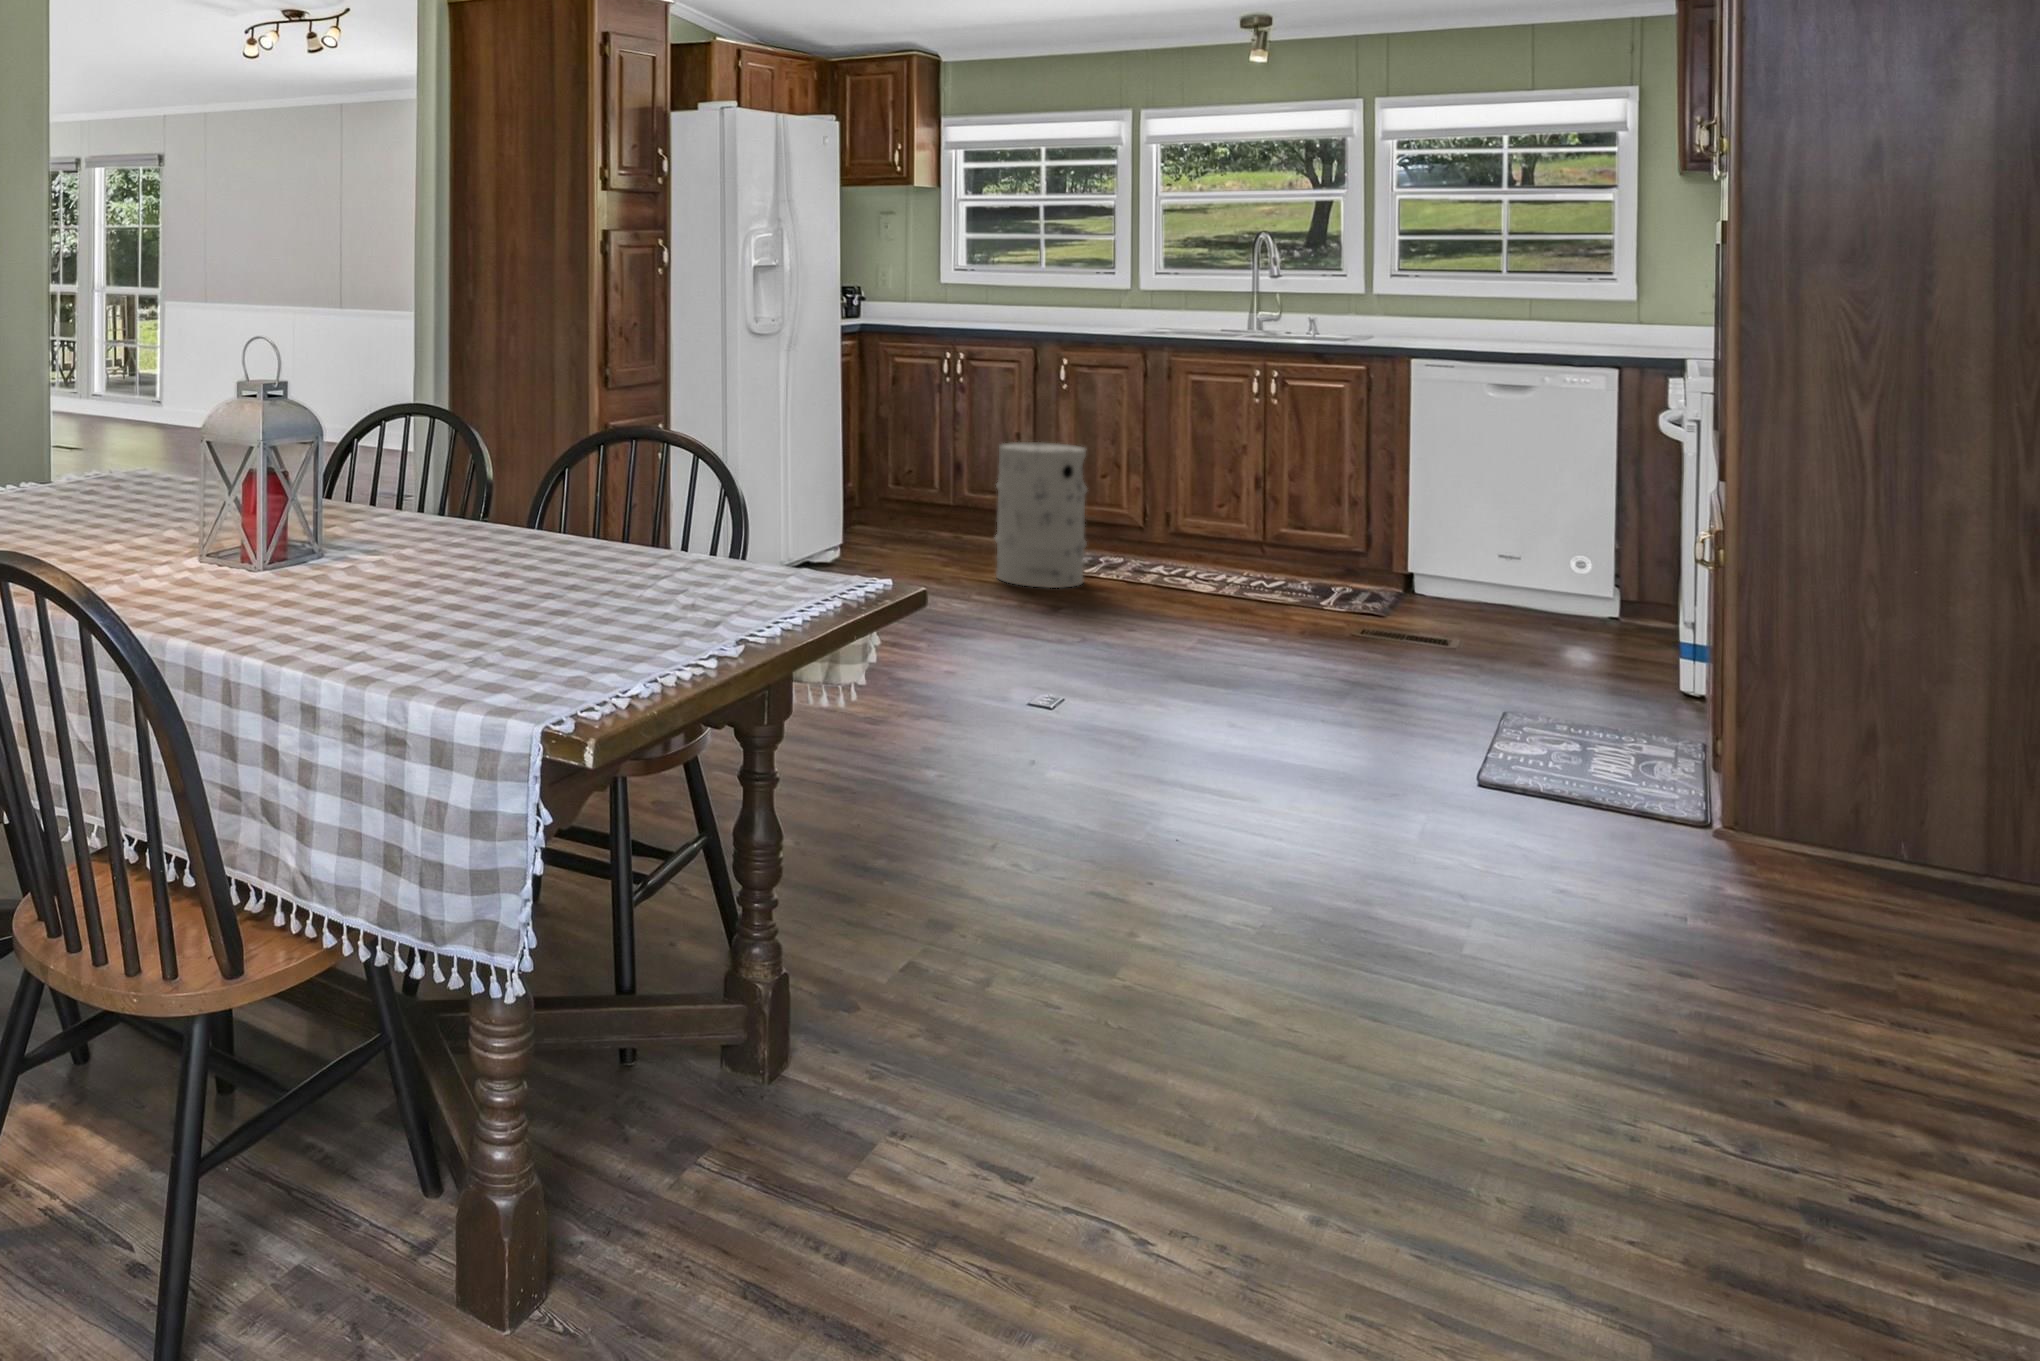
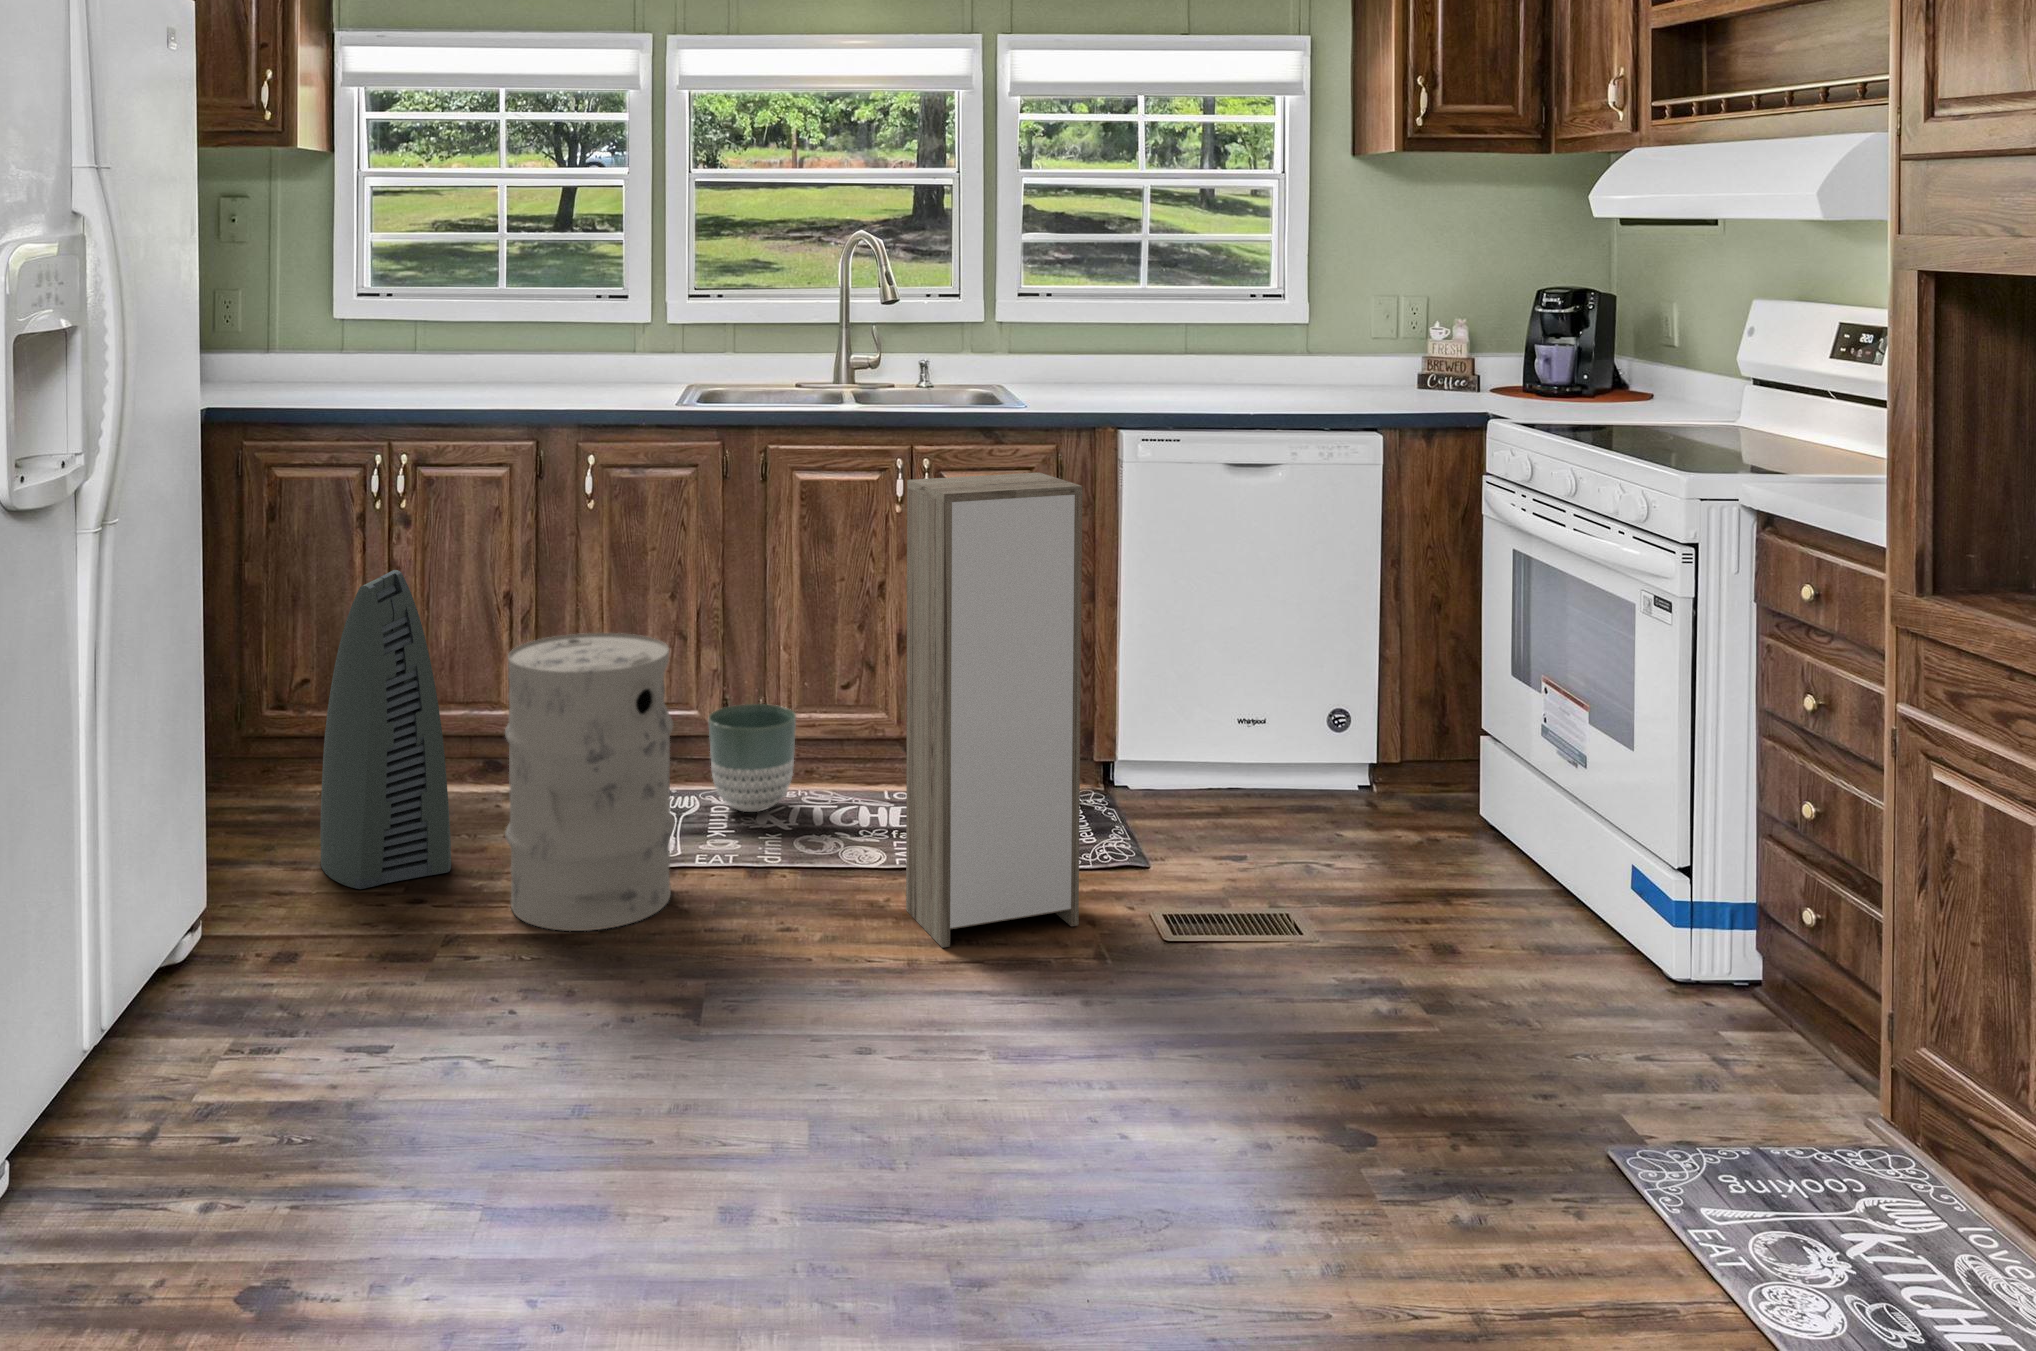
storage cabinet: none [1215,362,1324,621] -> present [906,473,1082,948]
air purifier: none [905,406,971,563] -> present [321,570,451,889]
planter: none [1125,507,1179,566] -> present [708,704,796,812]

